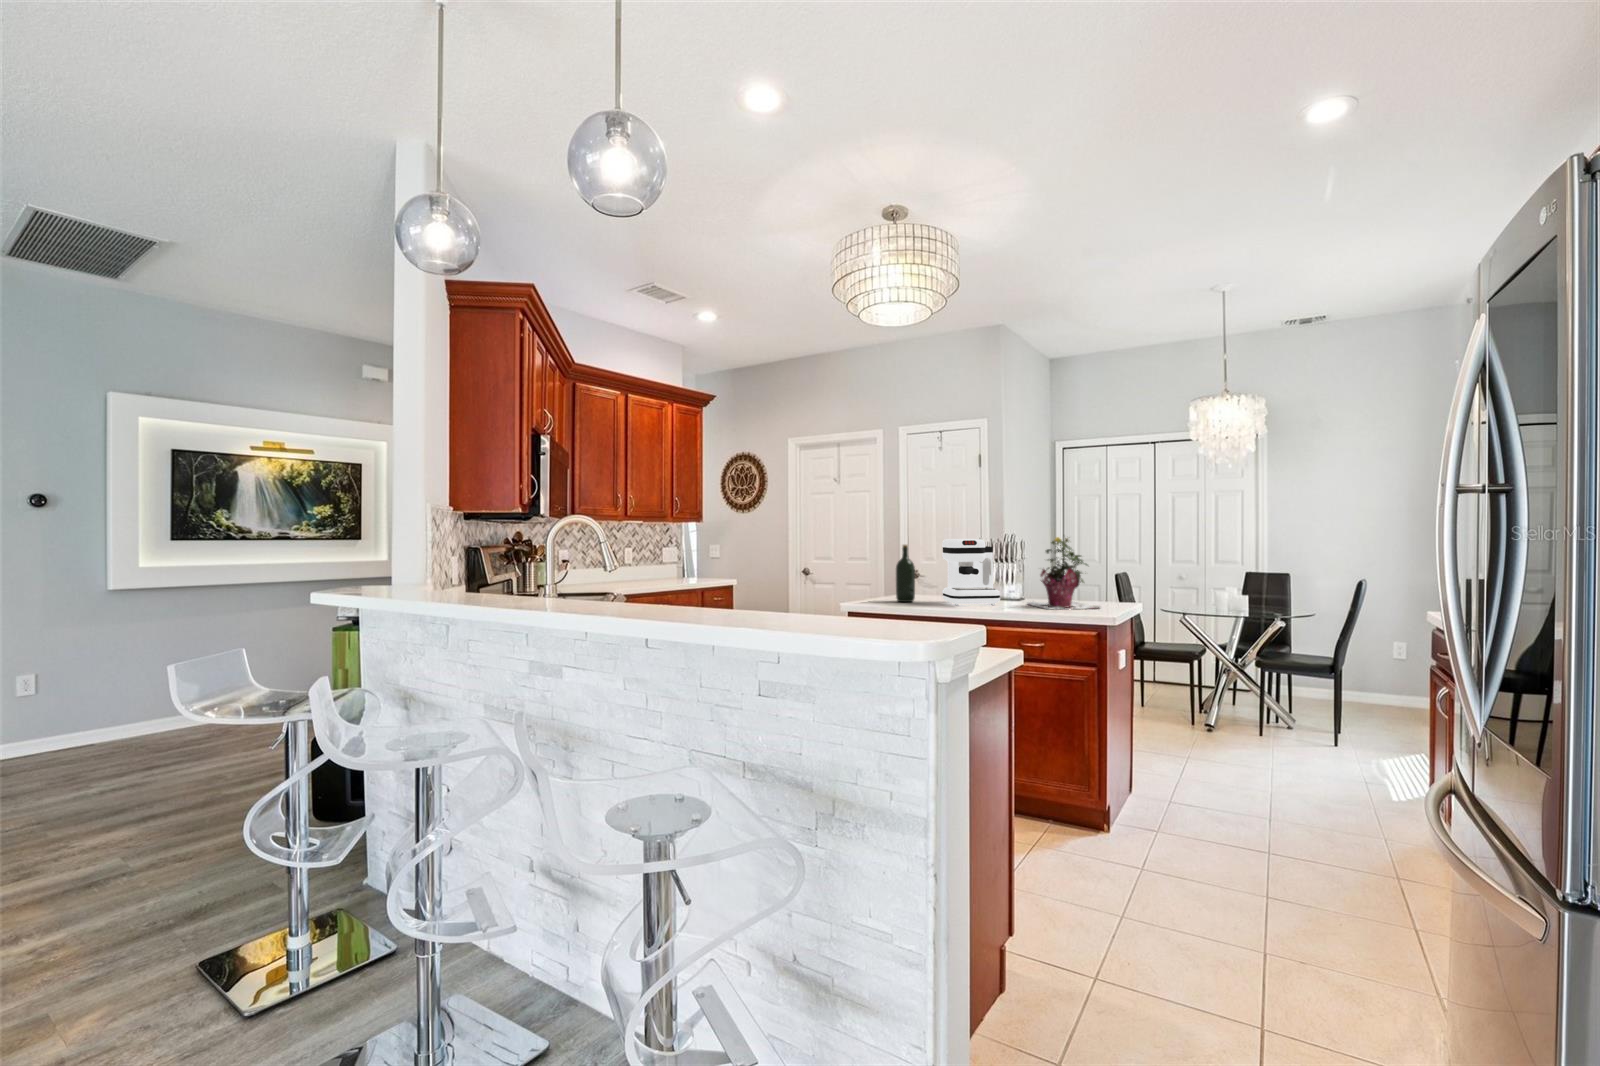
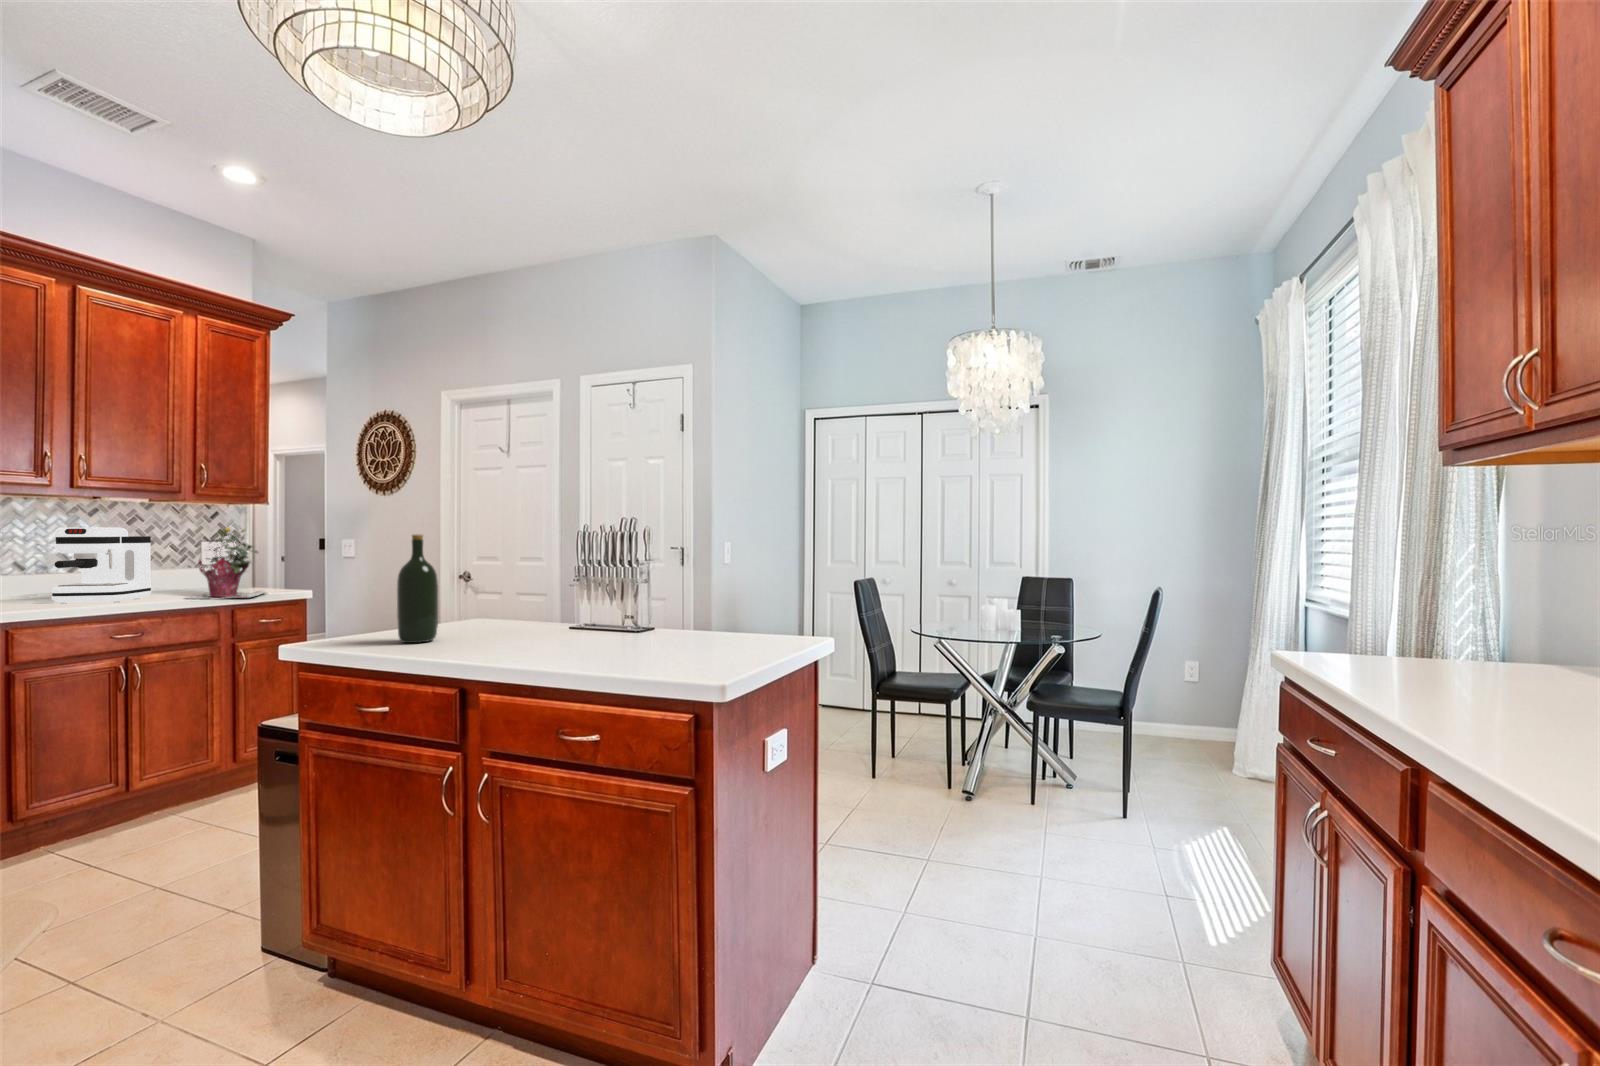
potted plant: present [1027,537,1100,609] -> present [185,527,265,599]
coffee maker: present [942,539,1000,605] -> present [51,527,151,604]

